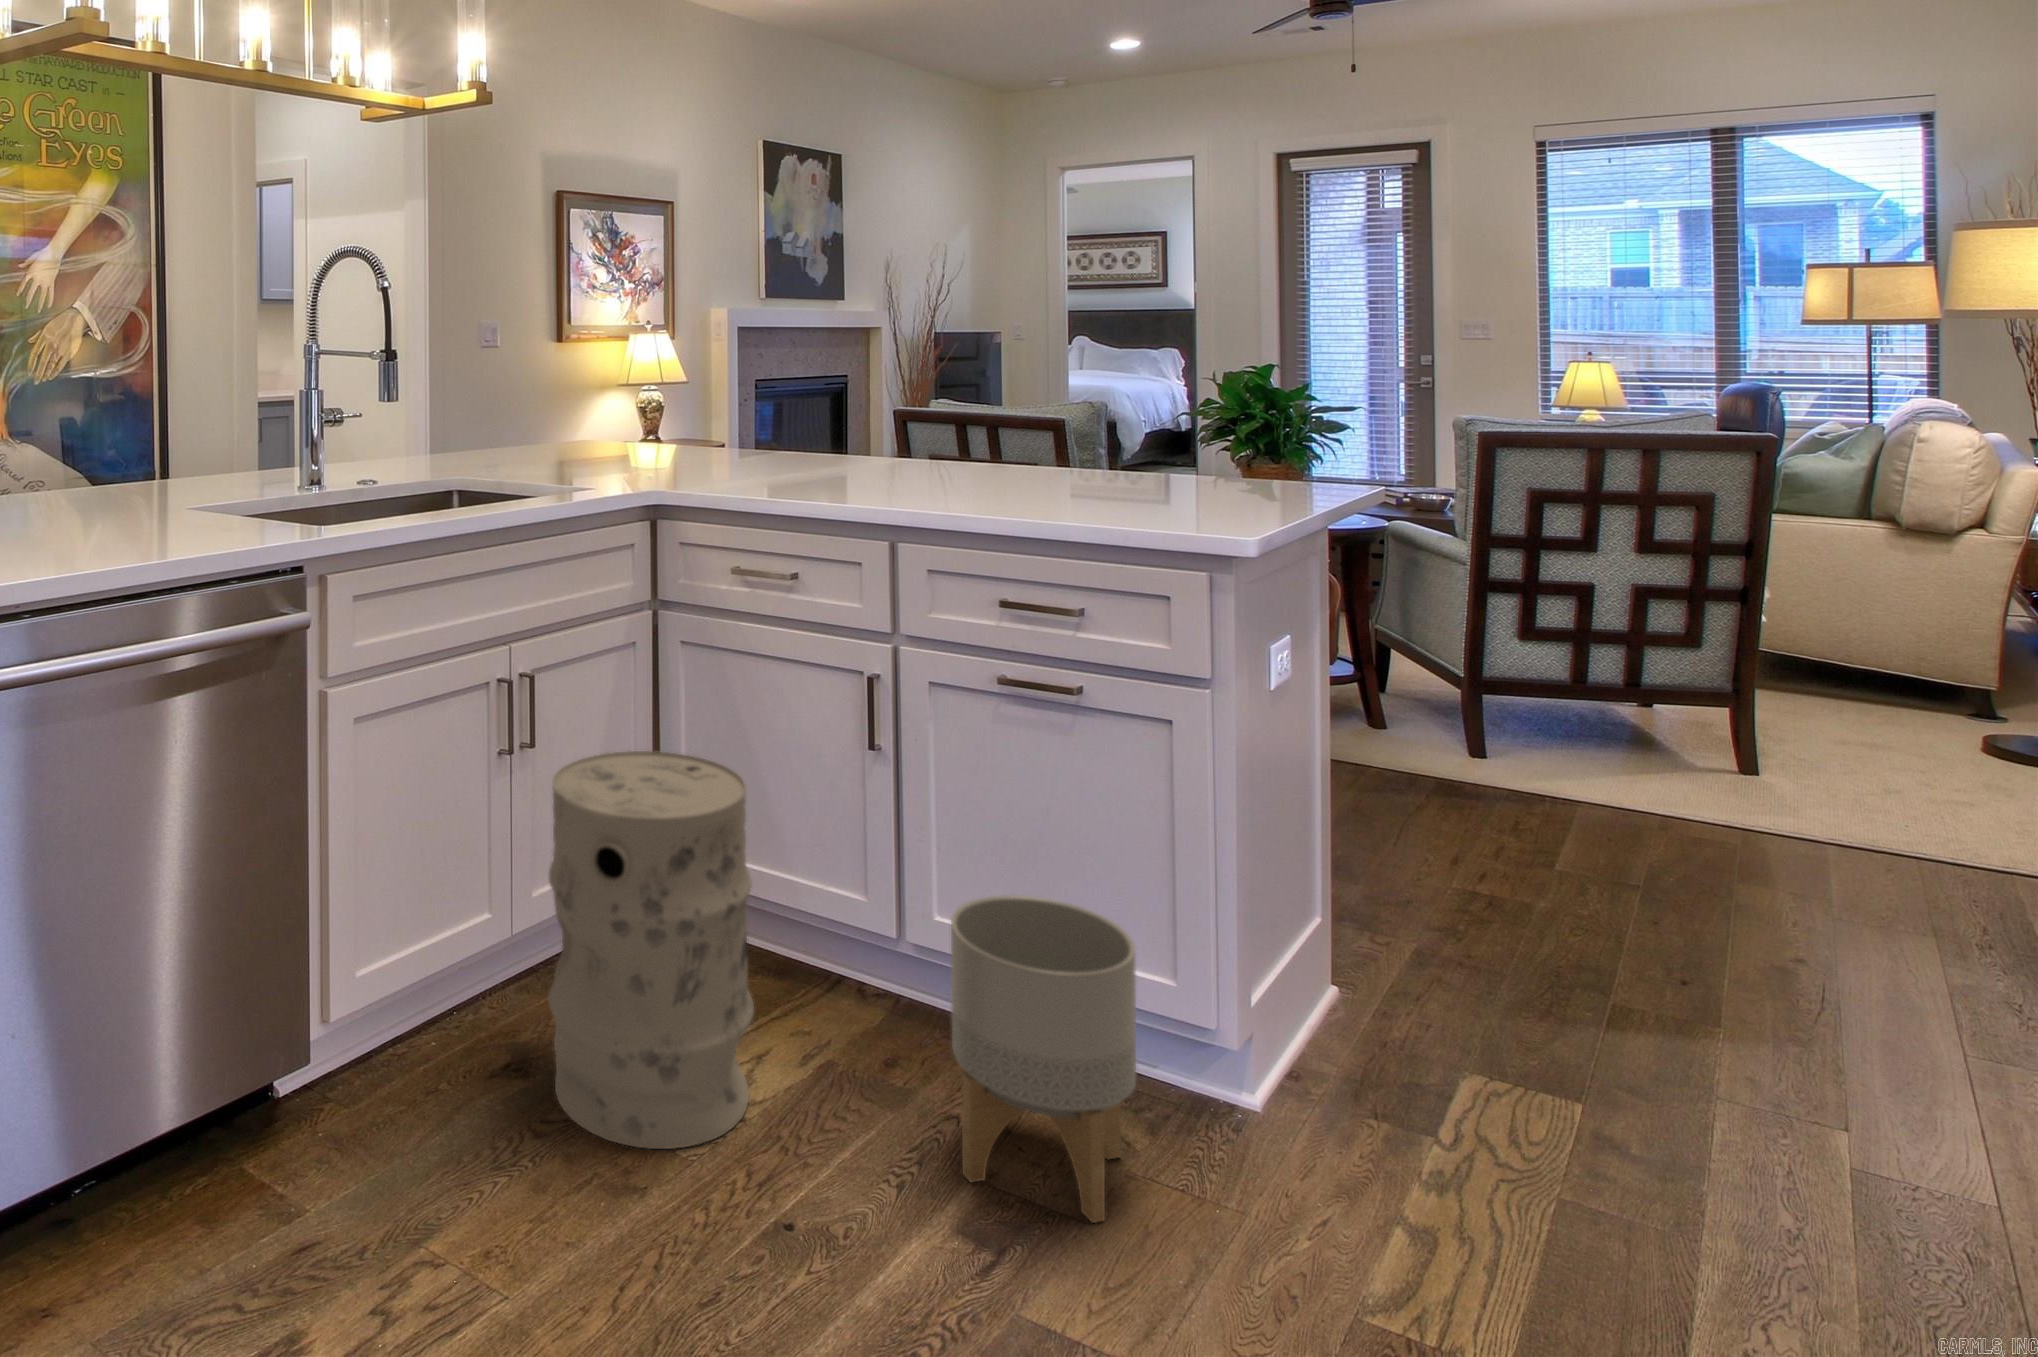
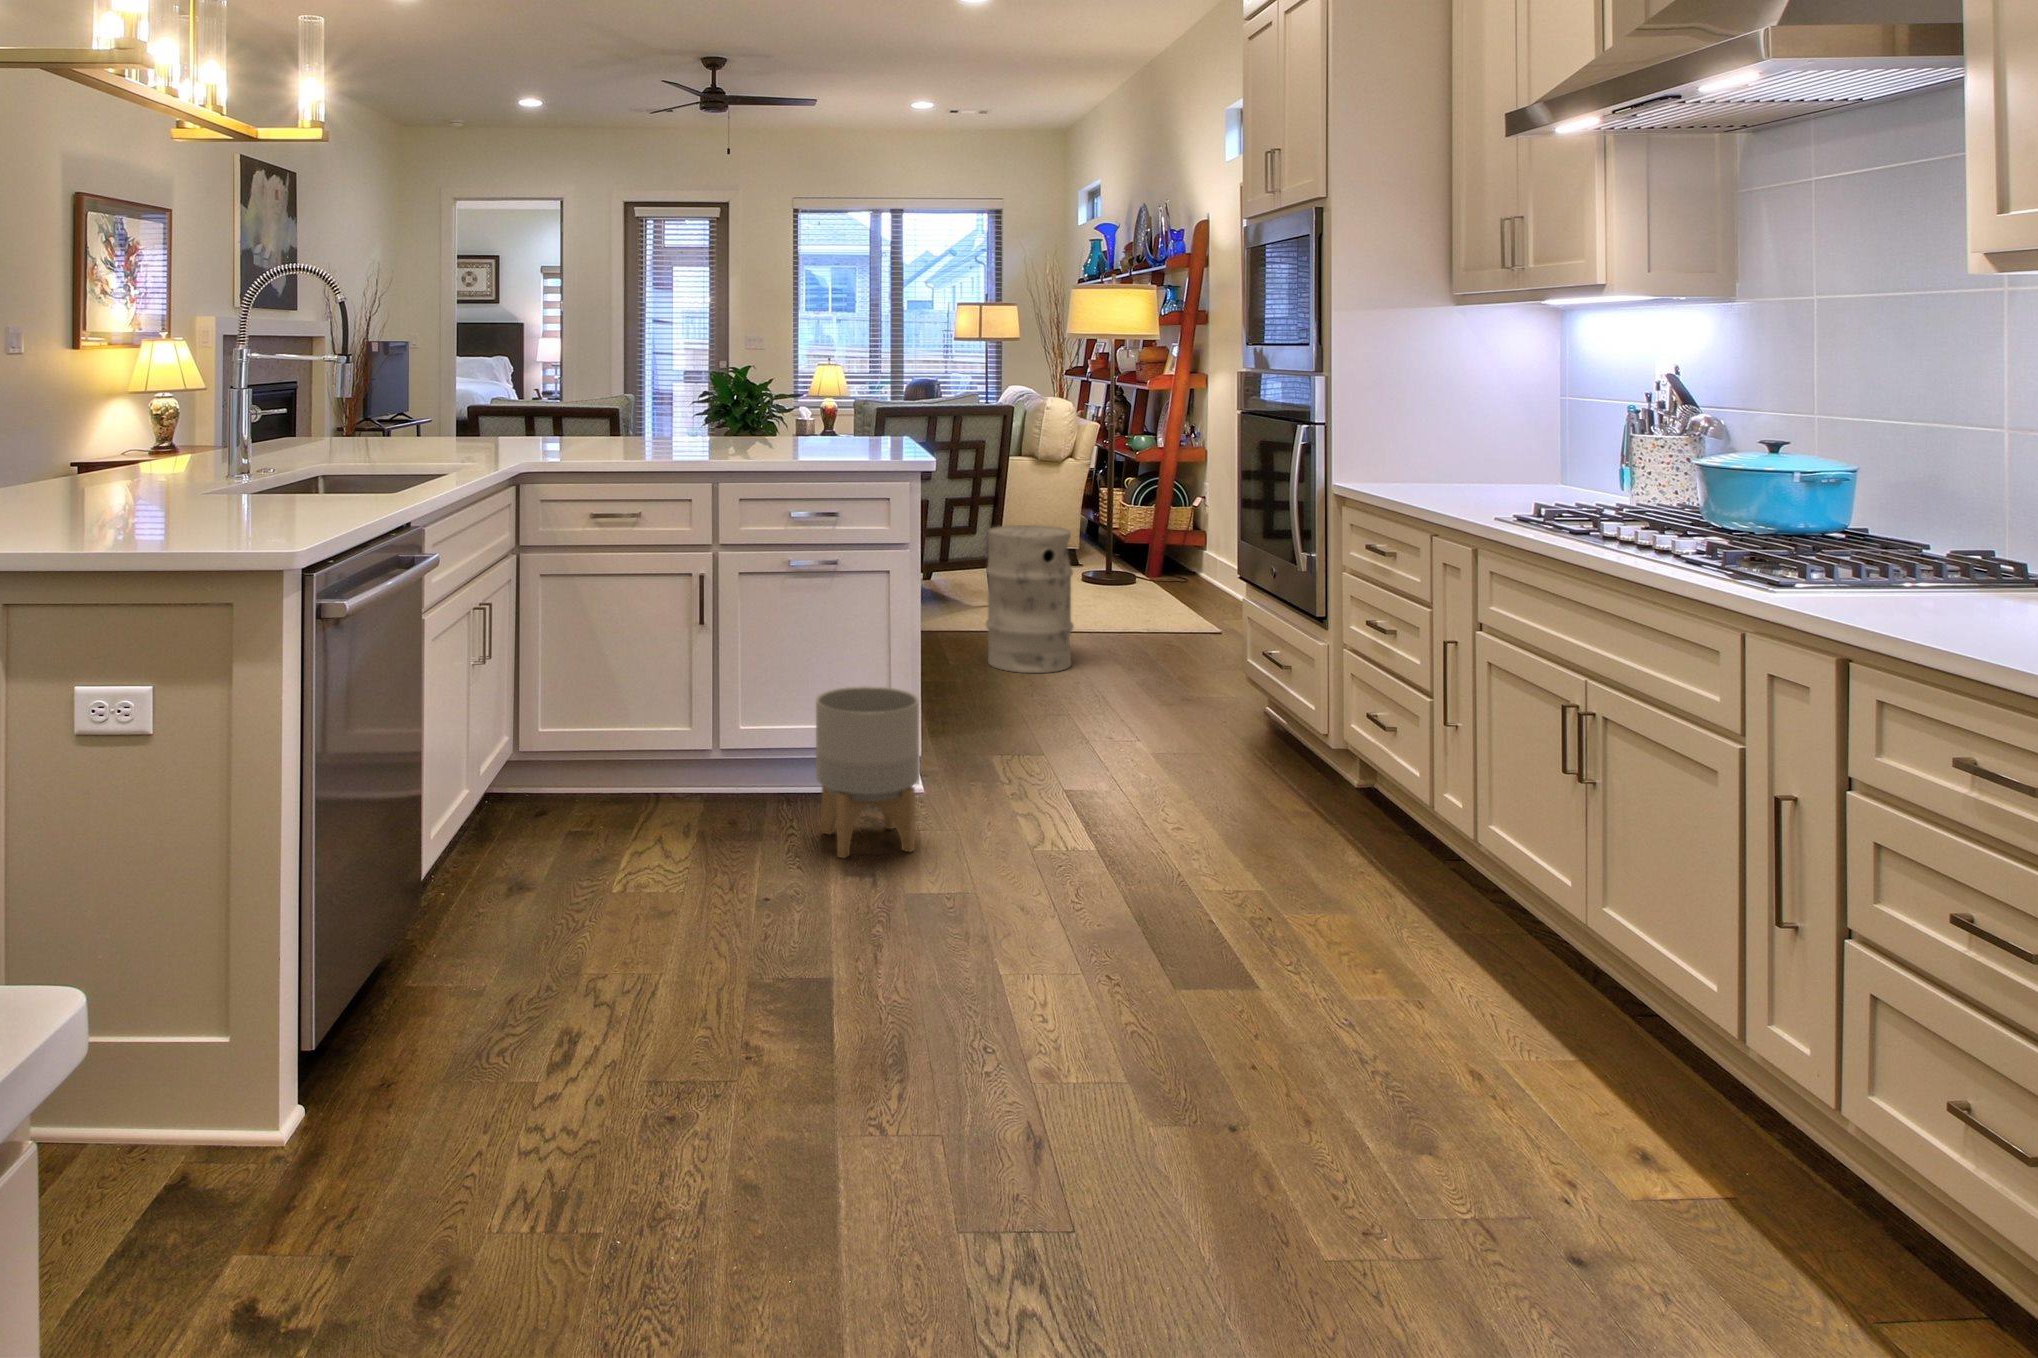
trash can: present [548,751,754,1149] -> present [986,525,1074,673]

